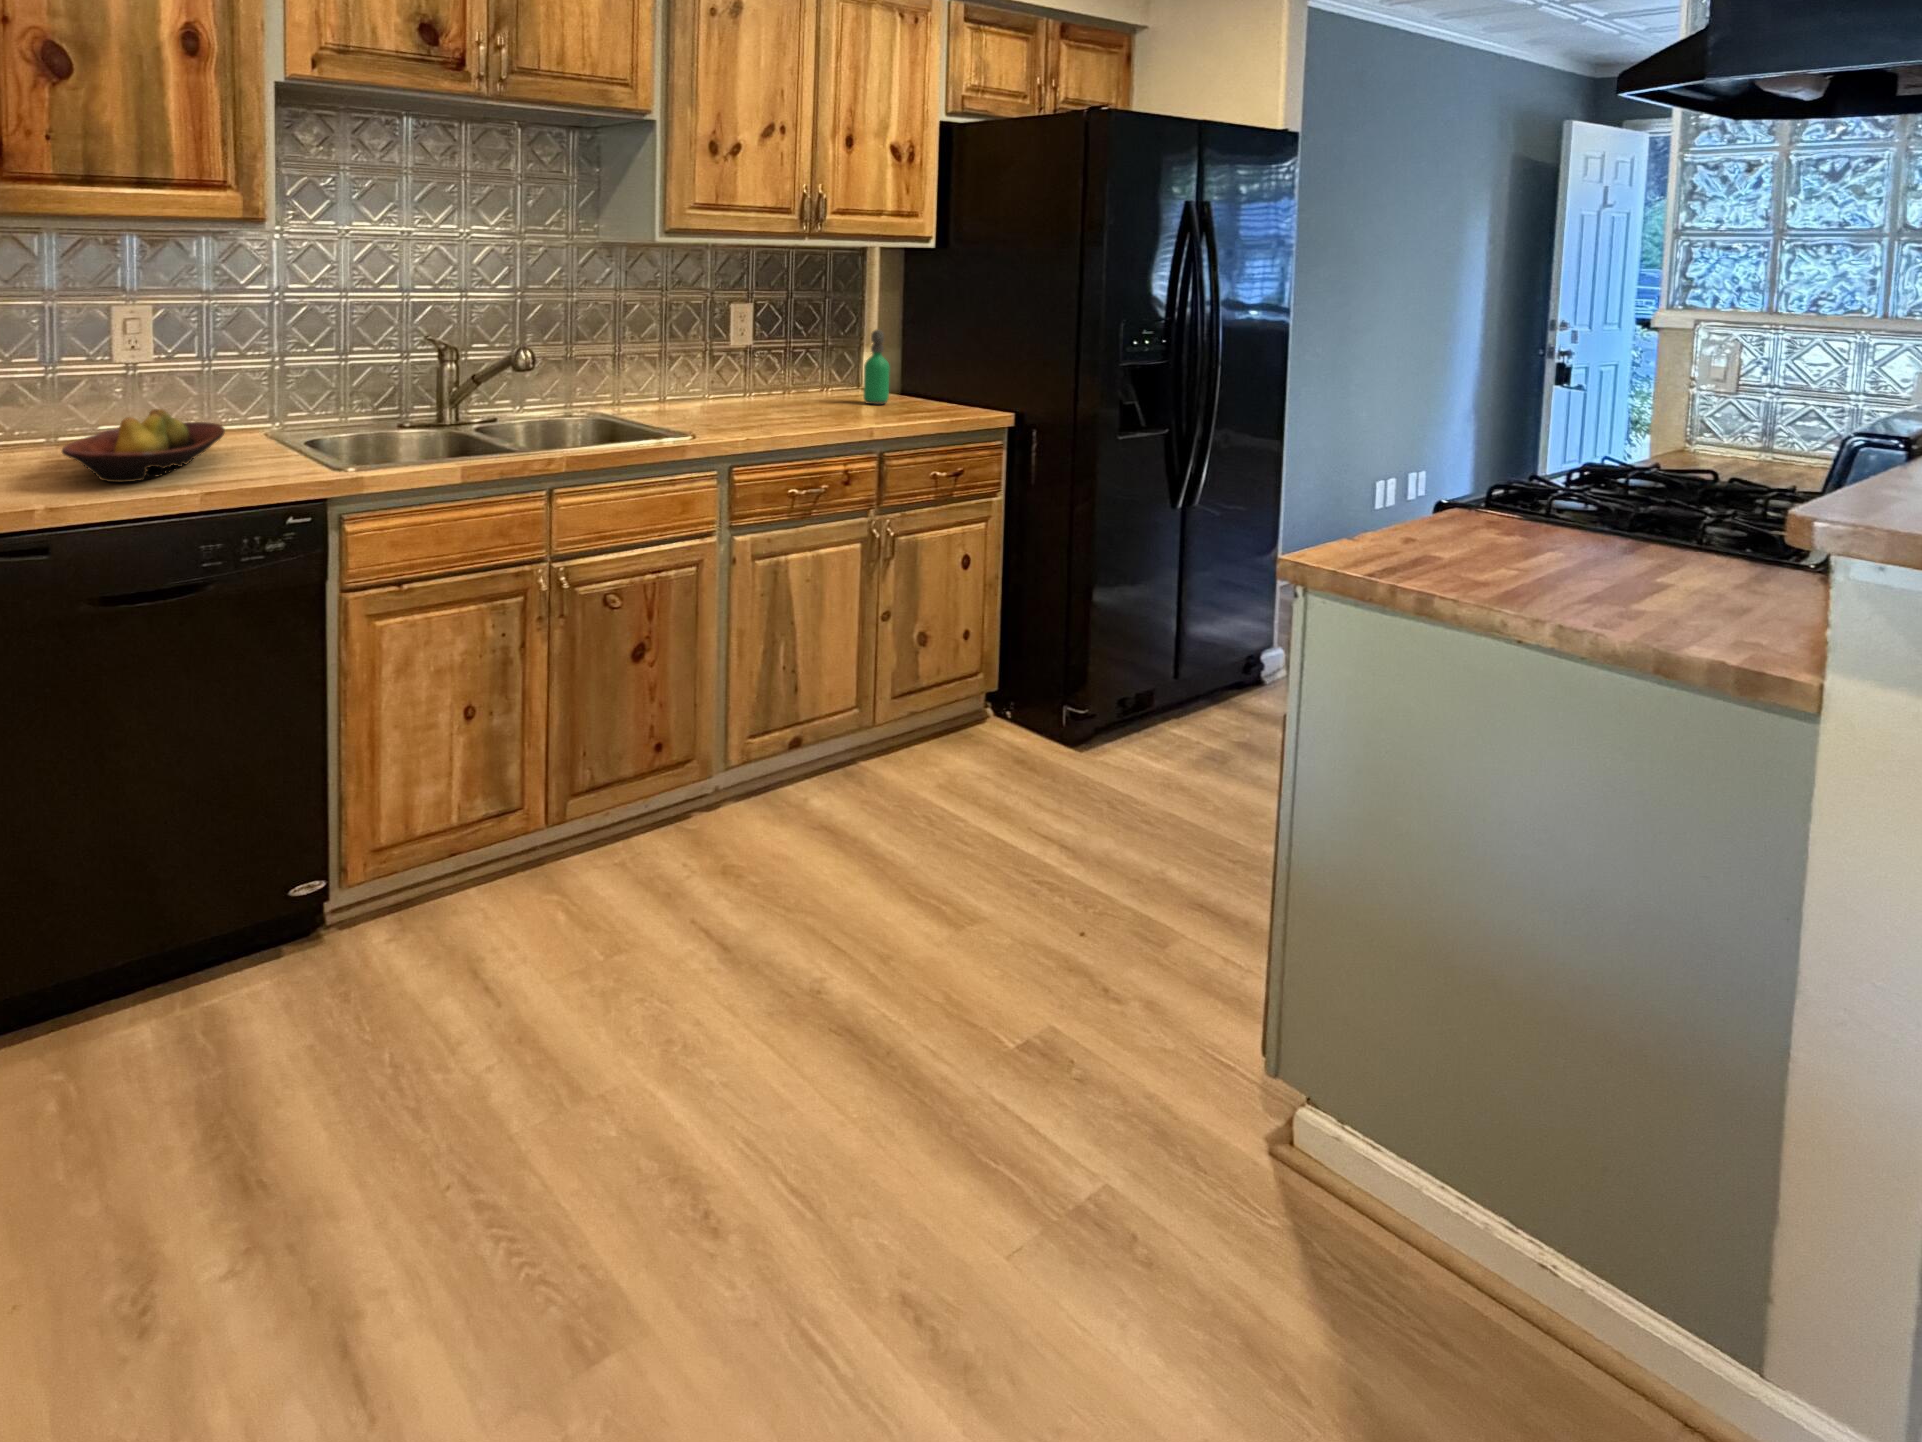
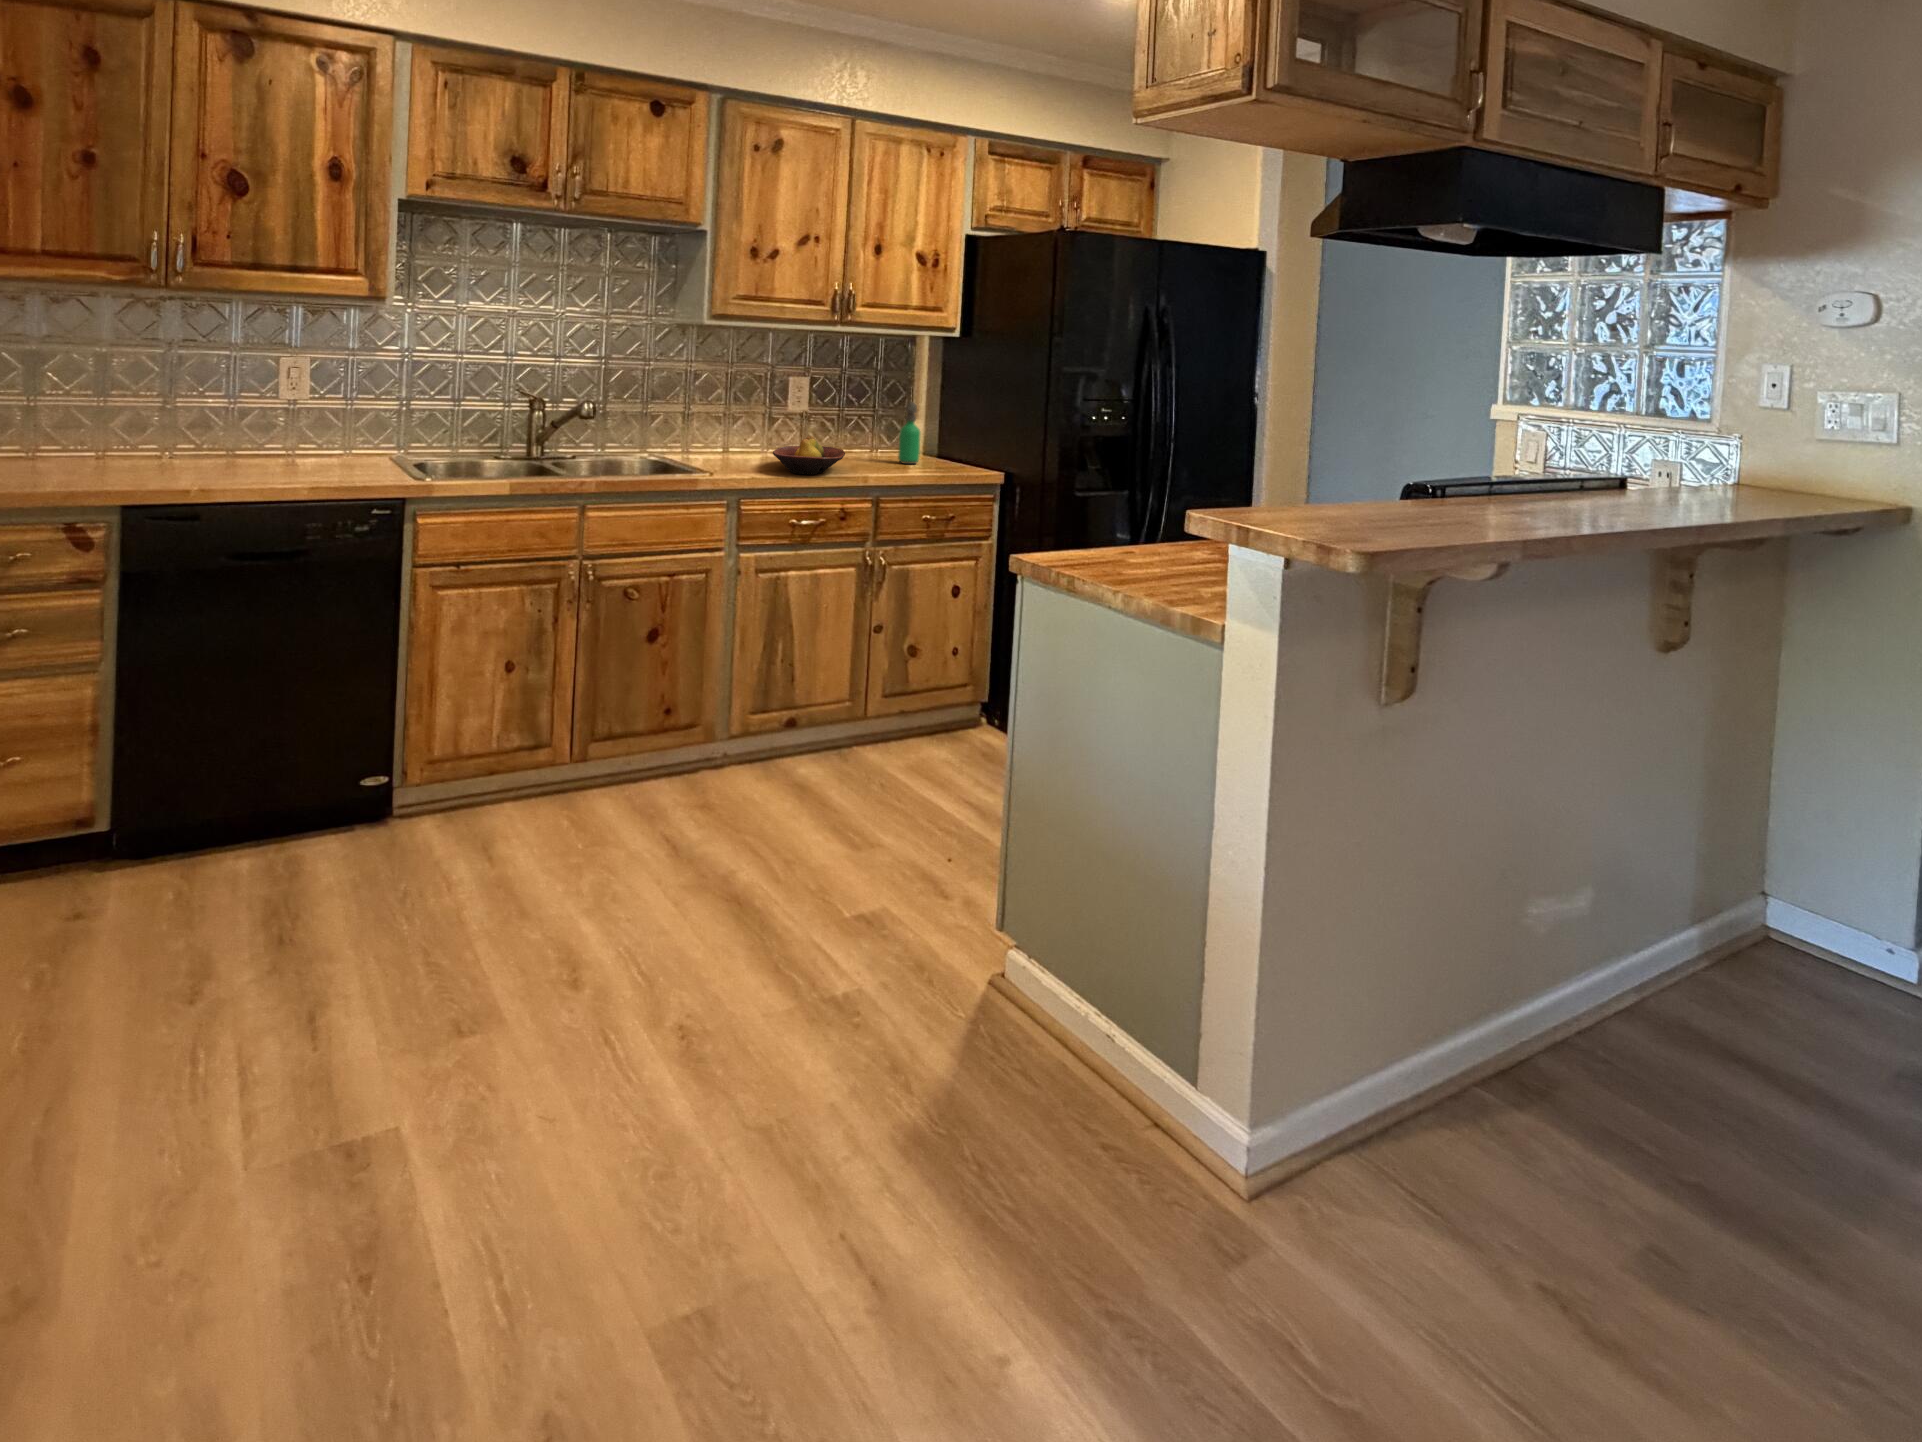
fruit bowl: present [62,409,225,482] -> present [773,436,845,474]

